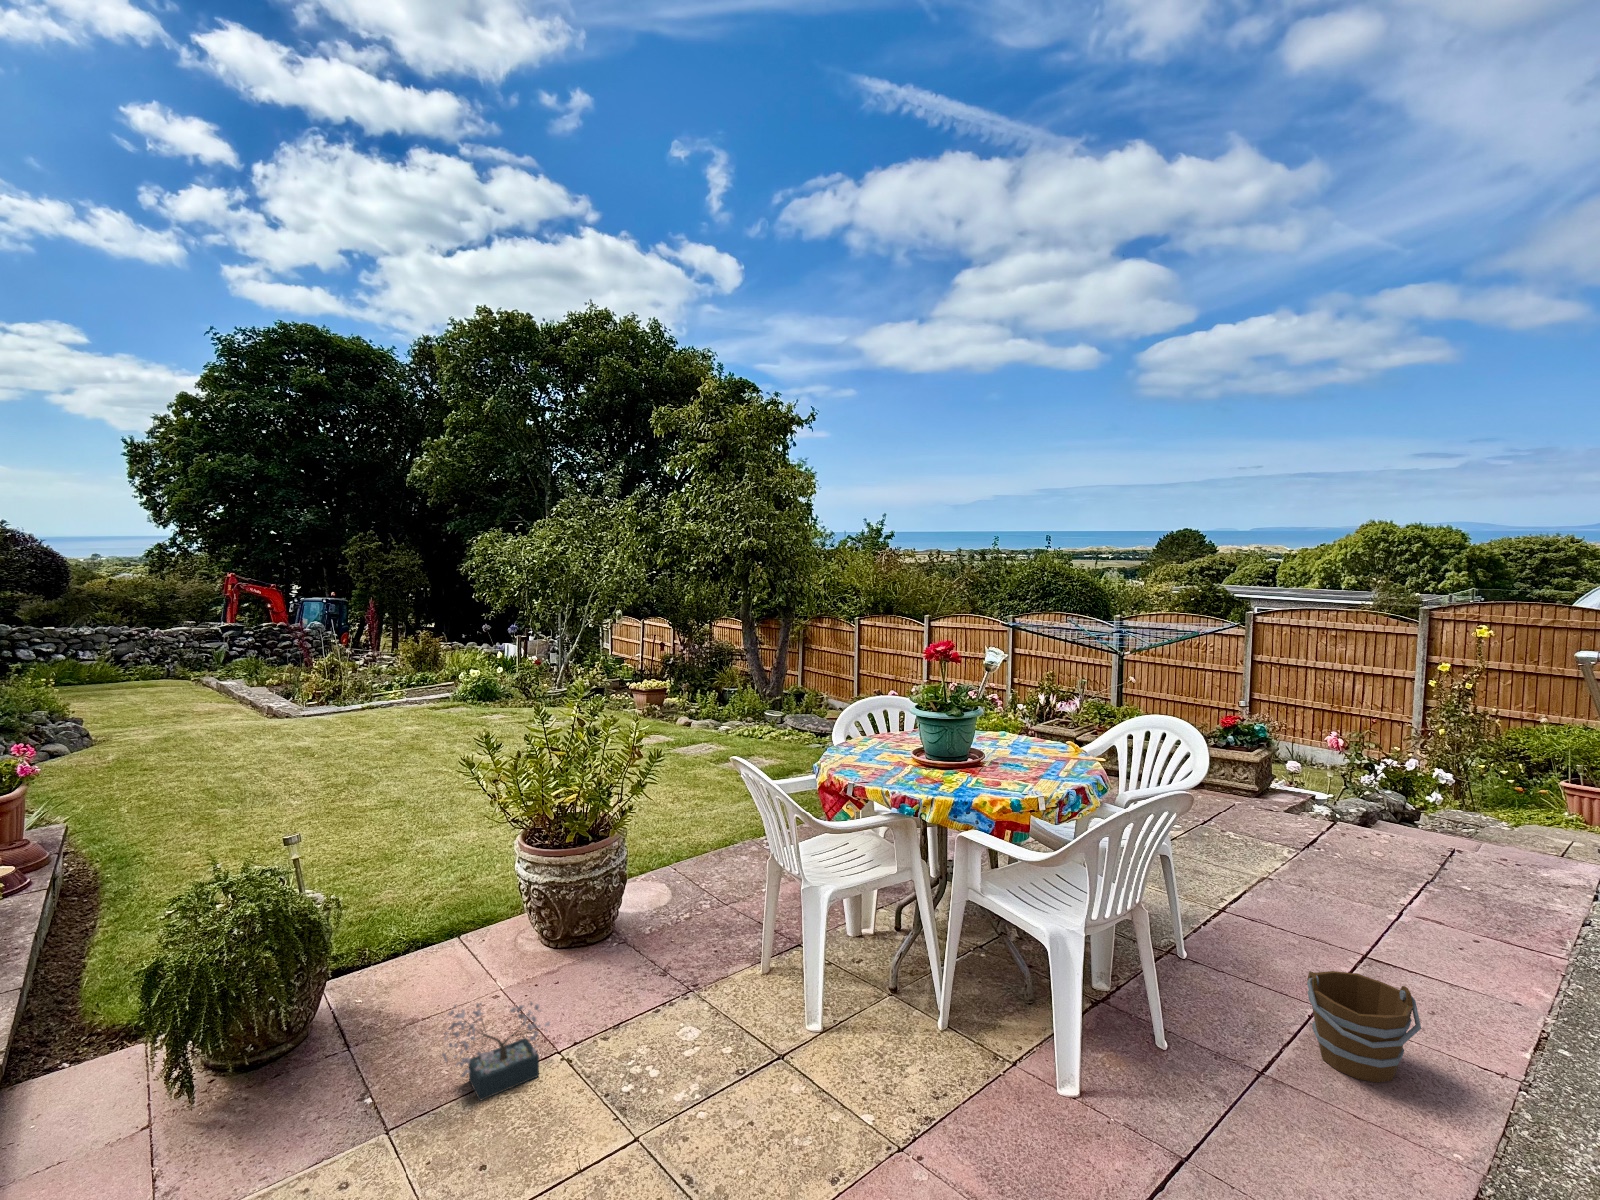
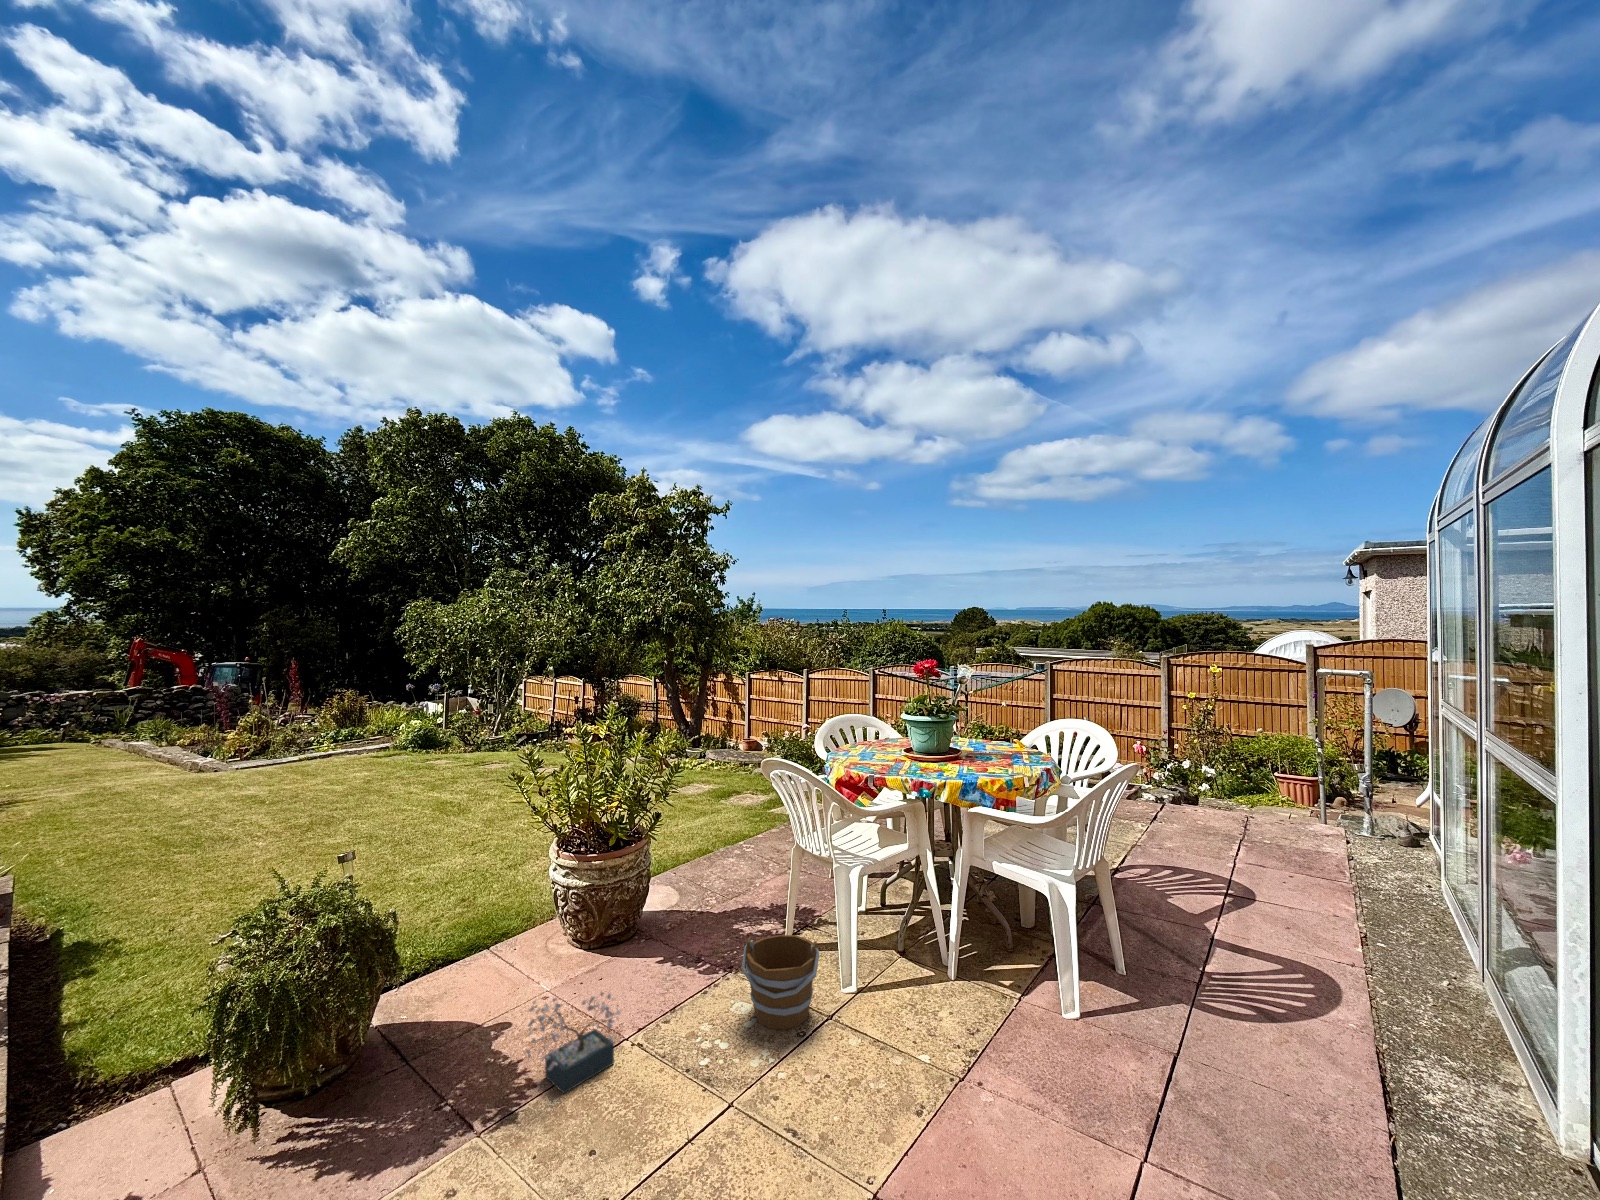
bucket: present [1307,971,1421,1083] -> present [741,935,820,1030]

